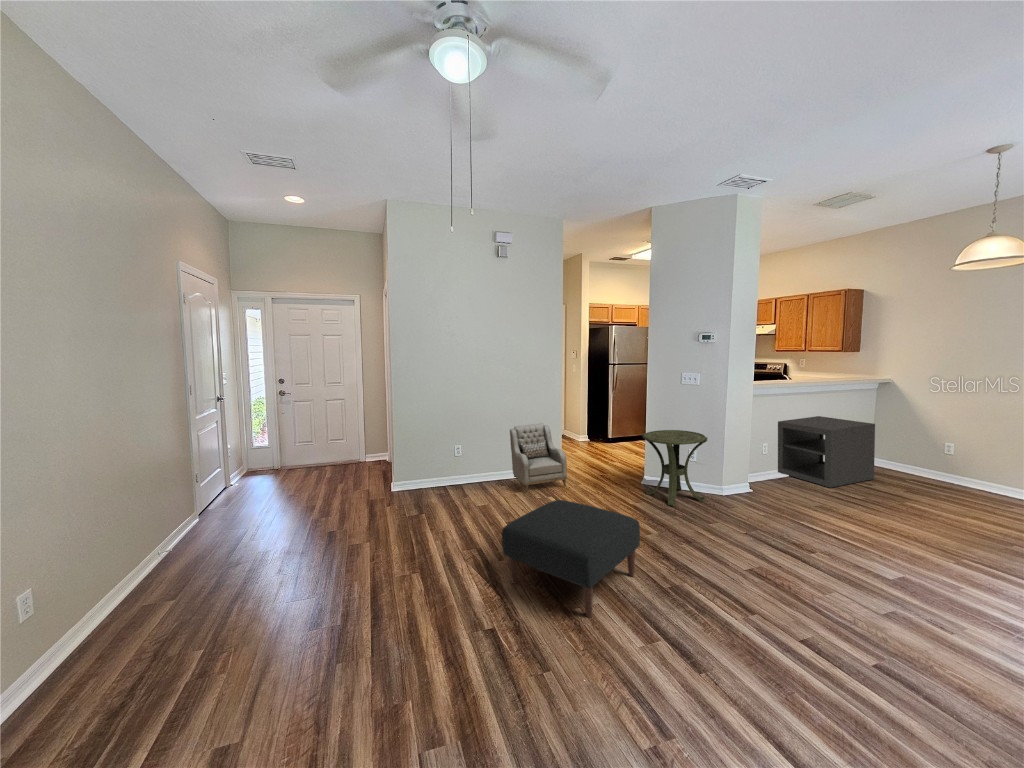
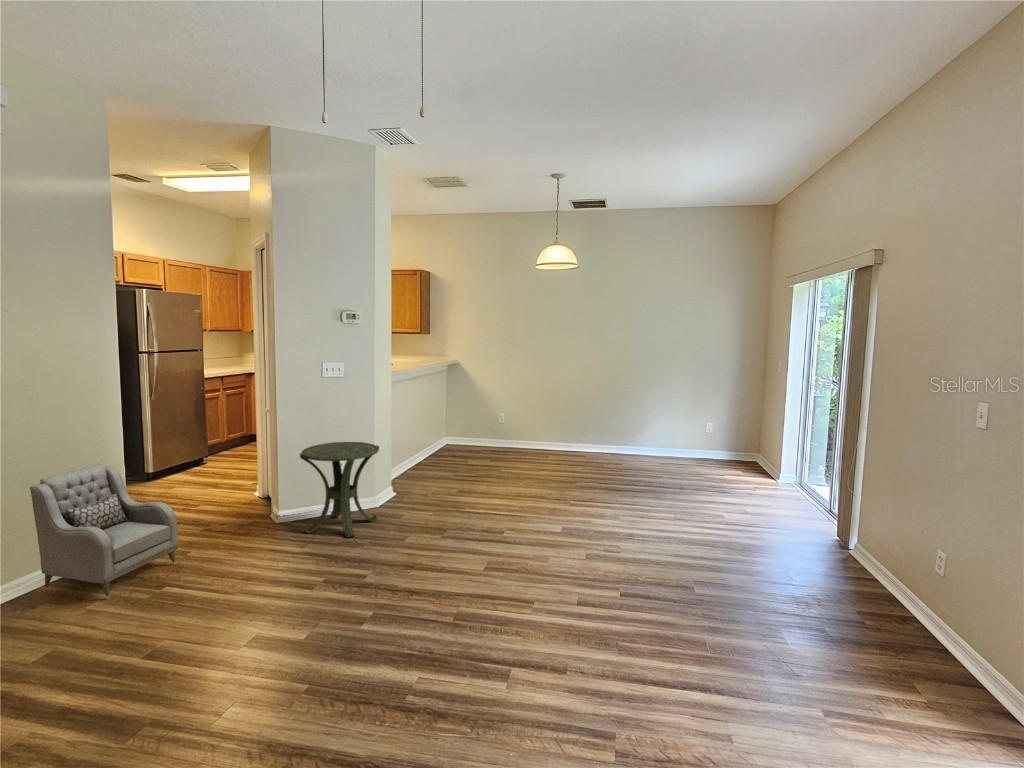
storage cabinet: present [778,416,875,488] -> none [403,412,471,478]
ottoman: present [502,500,640,617] -> none [266,554,441,730]

